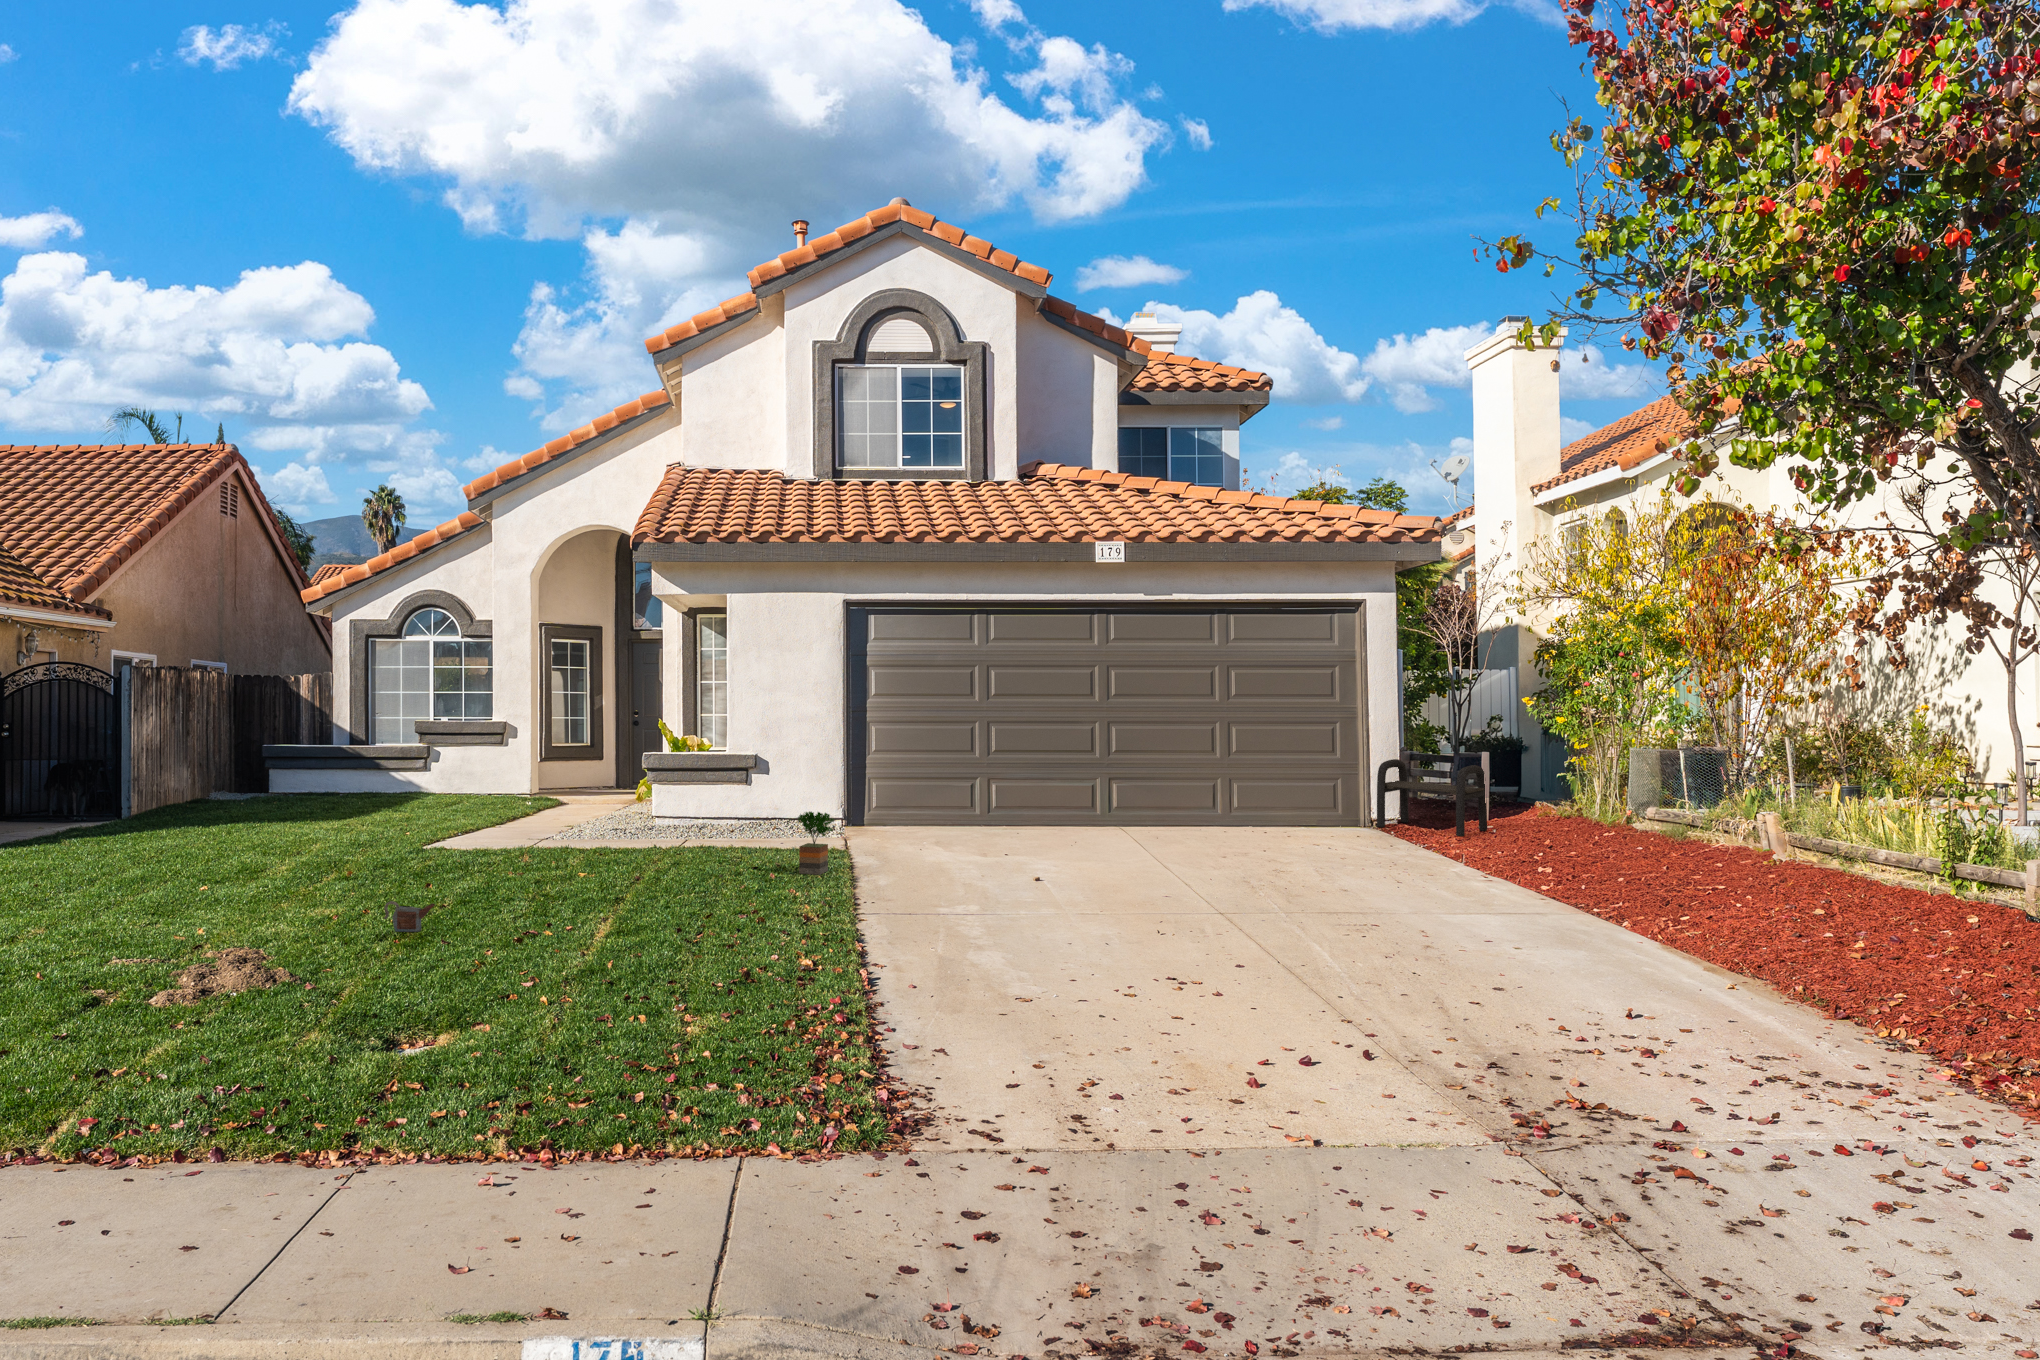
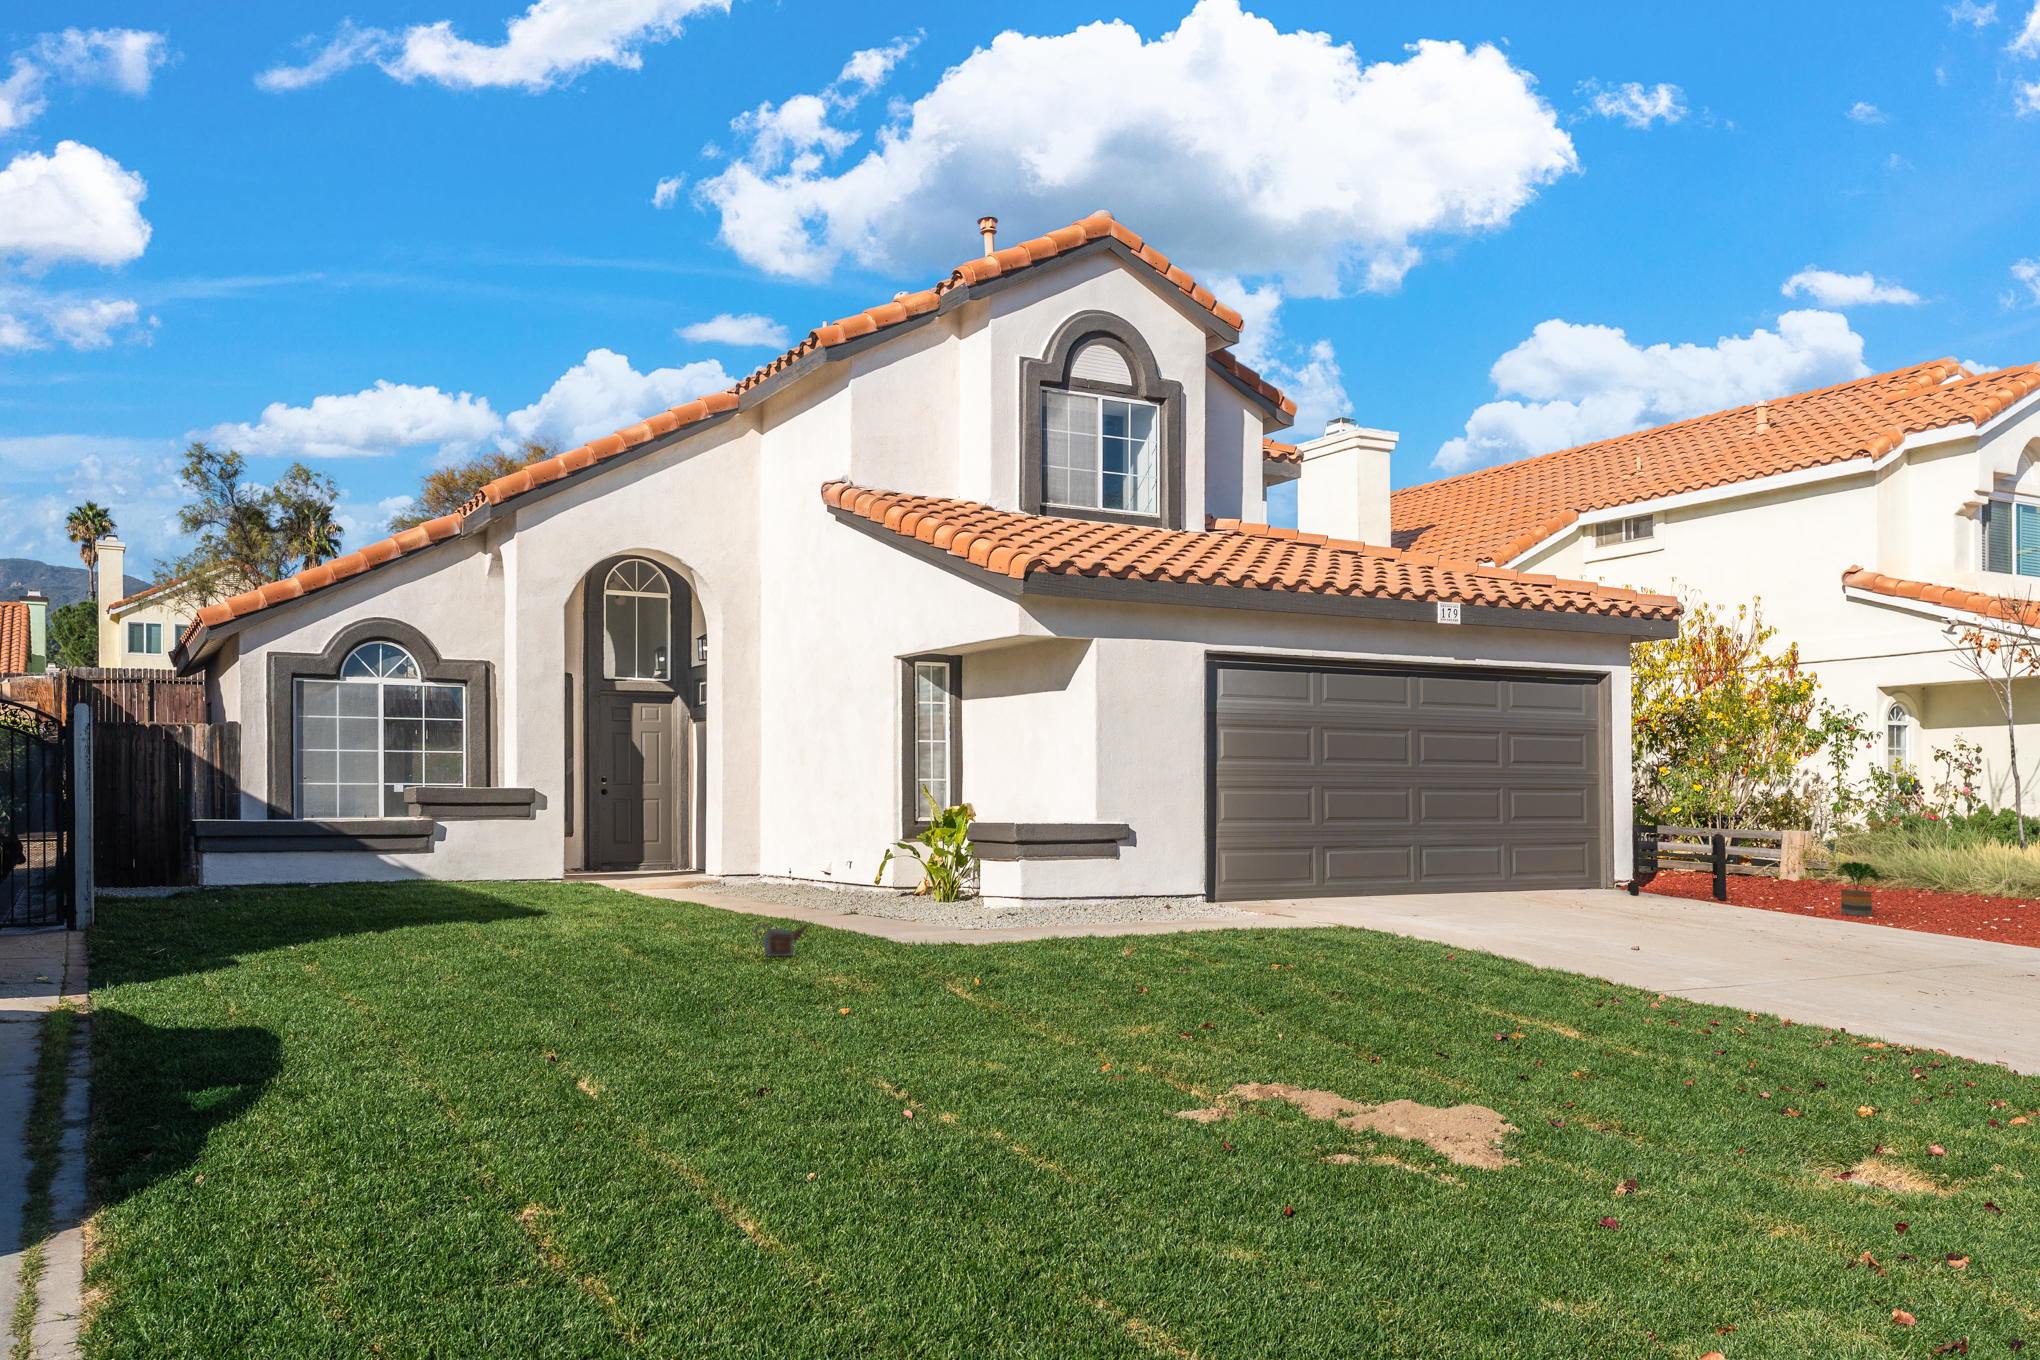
potted tree: present [798,811,834,875] -> present [1837,862,1880,916]
watering can: present [384,901,435,932] -> present [754,924,808,957]

